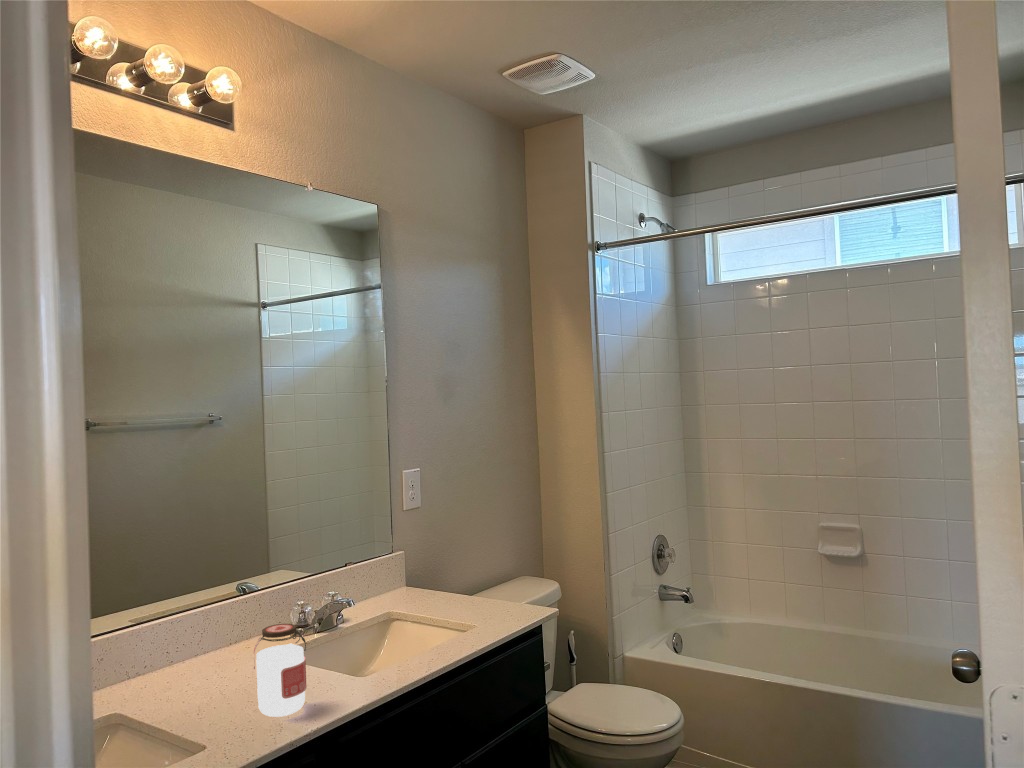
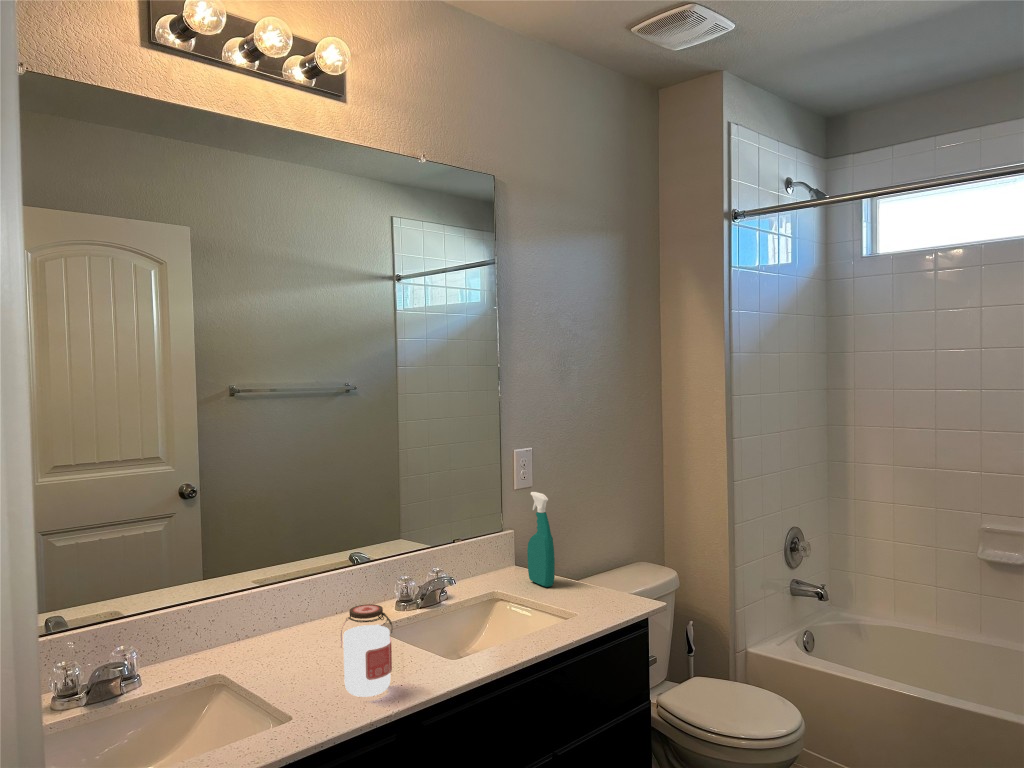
spray bottle: none [422,511,450,603] -> present [527,492,555,587]

